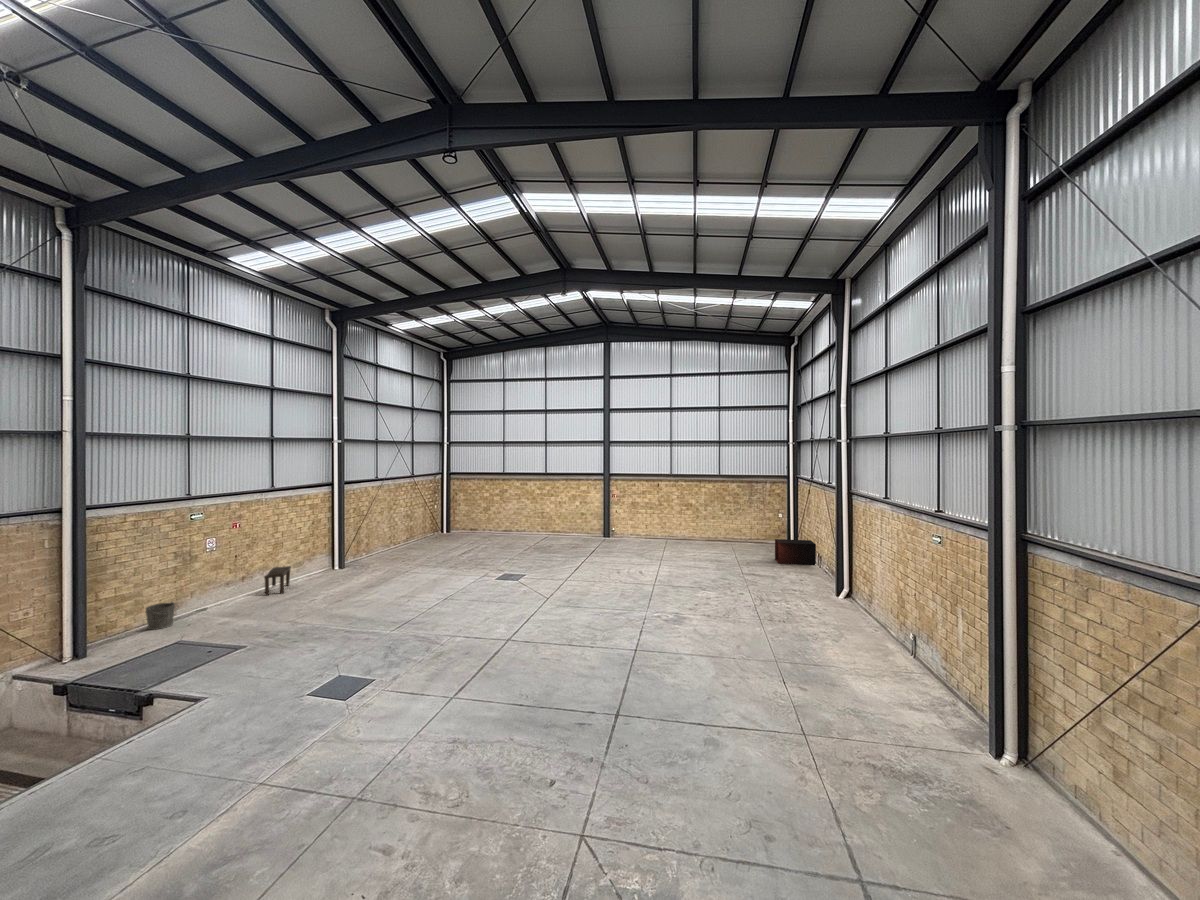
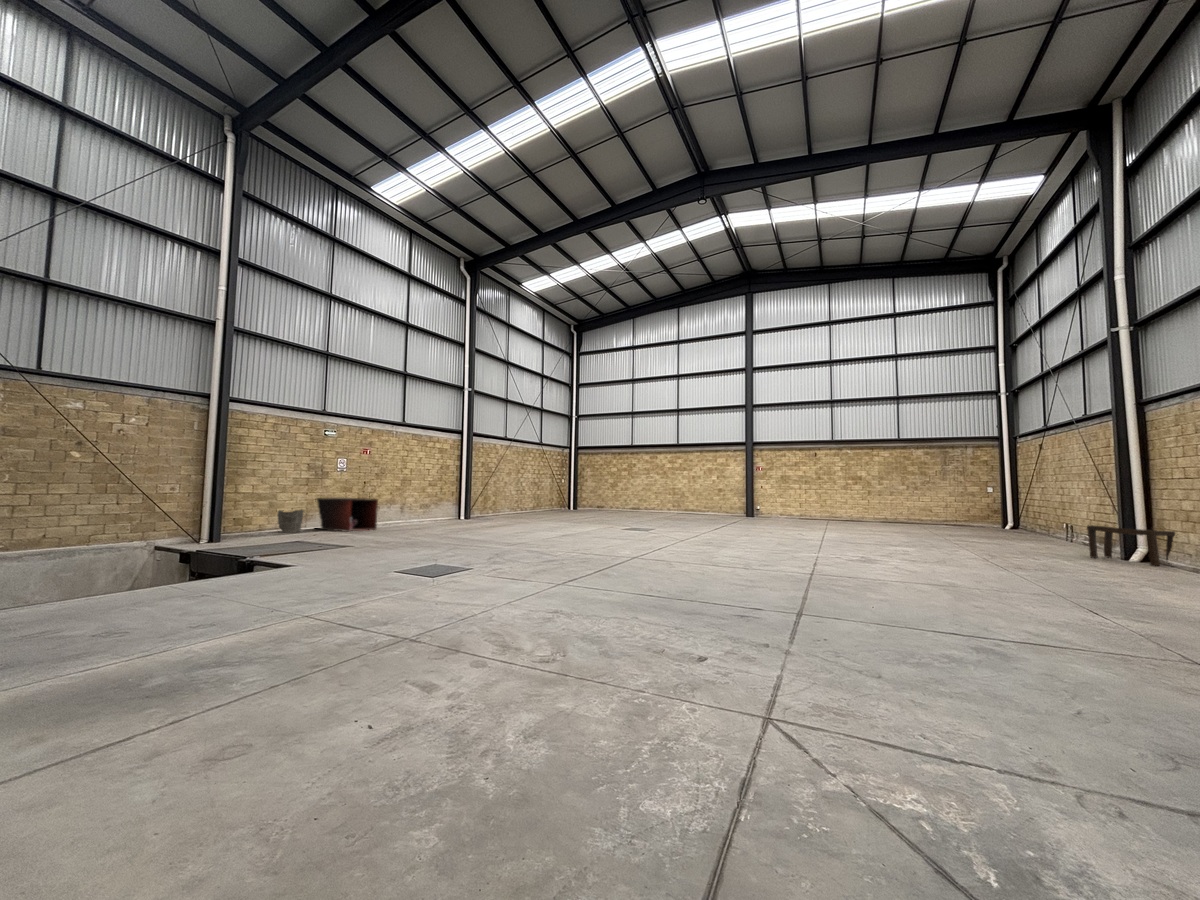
storage cabinet: present [775,539,816,565] -> present [317,497,378,532]
bench: present [264,566,291,596] -> present [1087,525,1175,566]

